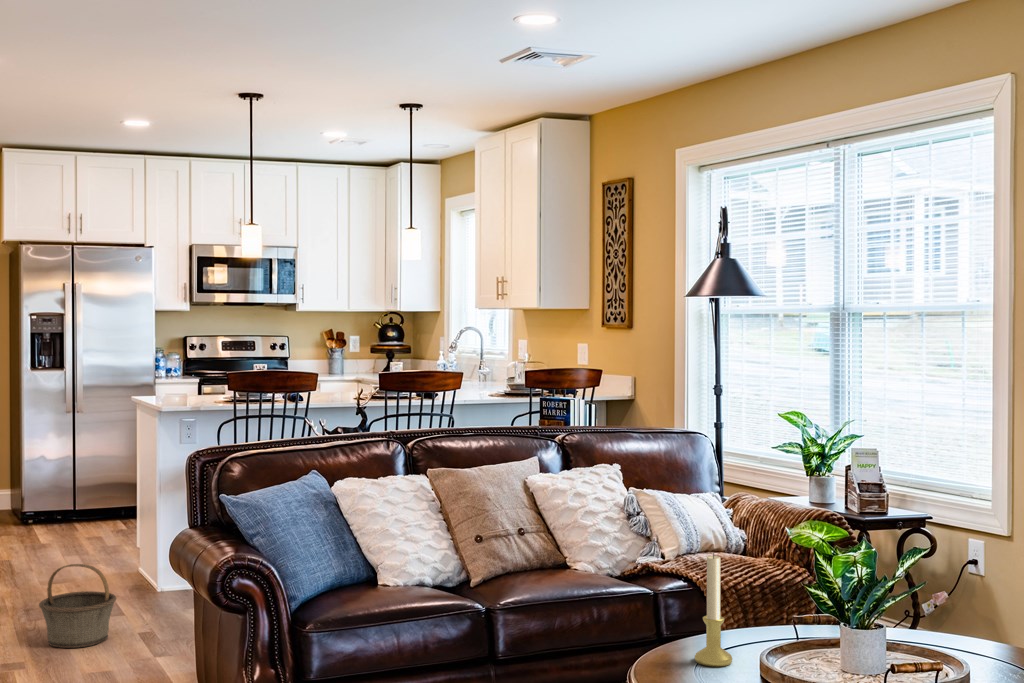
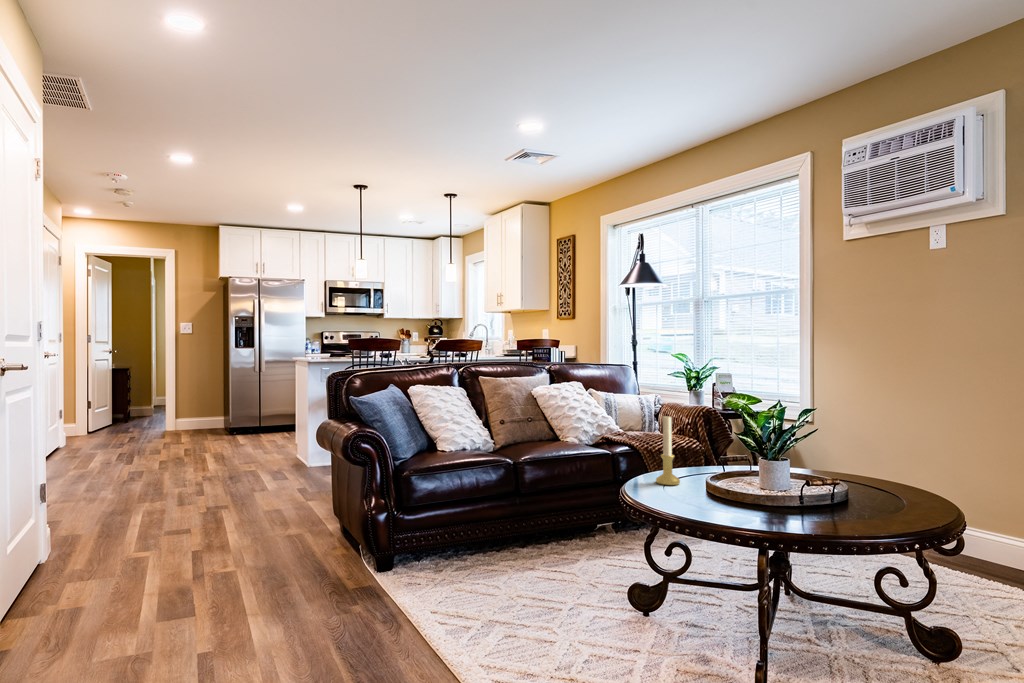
basket: present [39,564,116,648] -> none [237,449,284,498]

